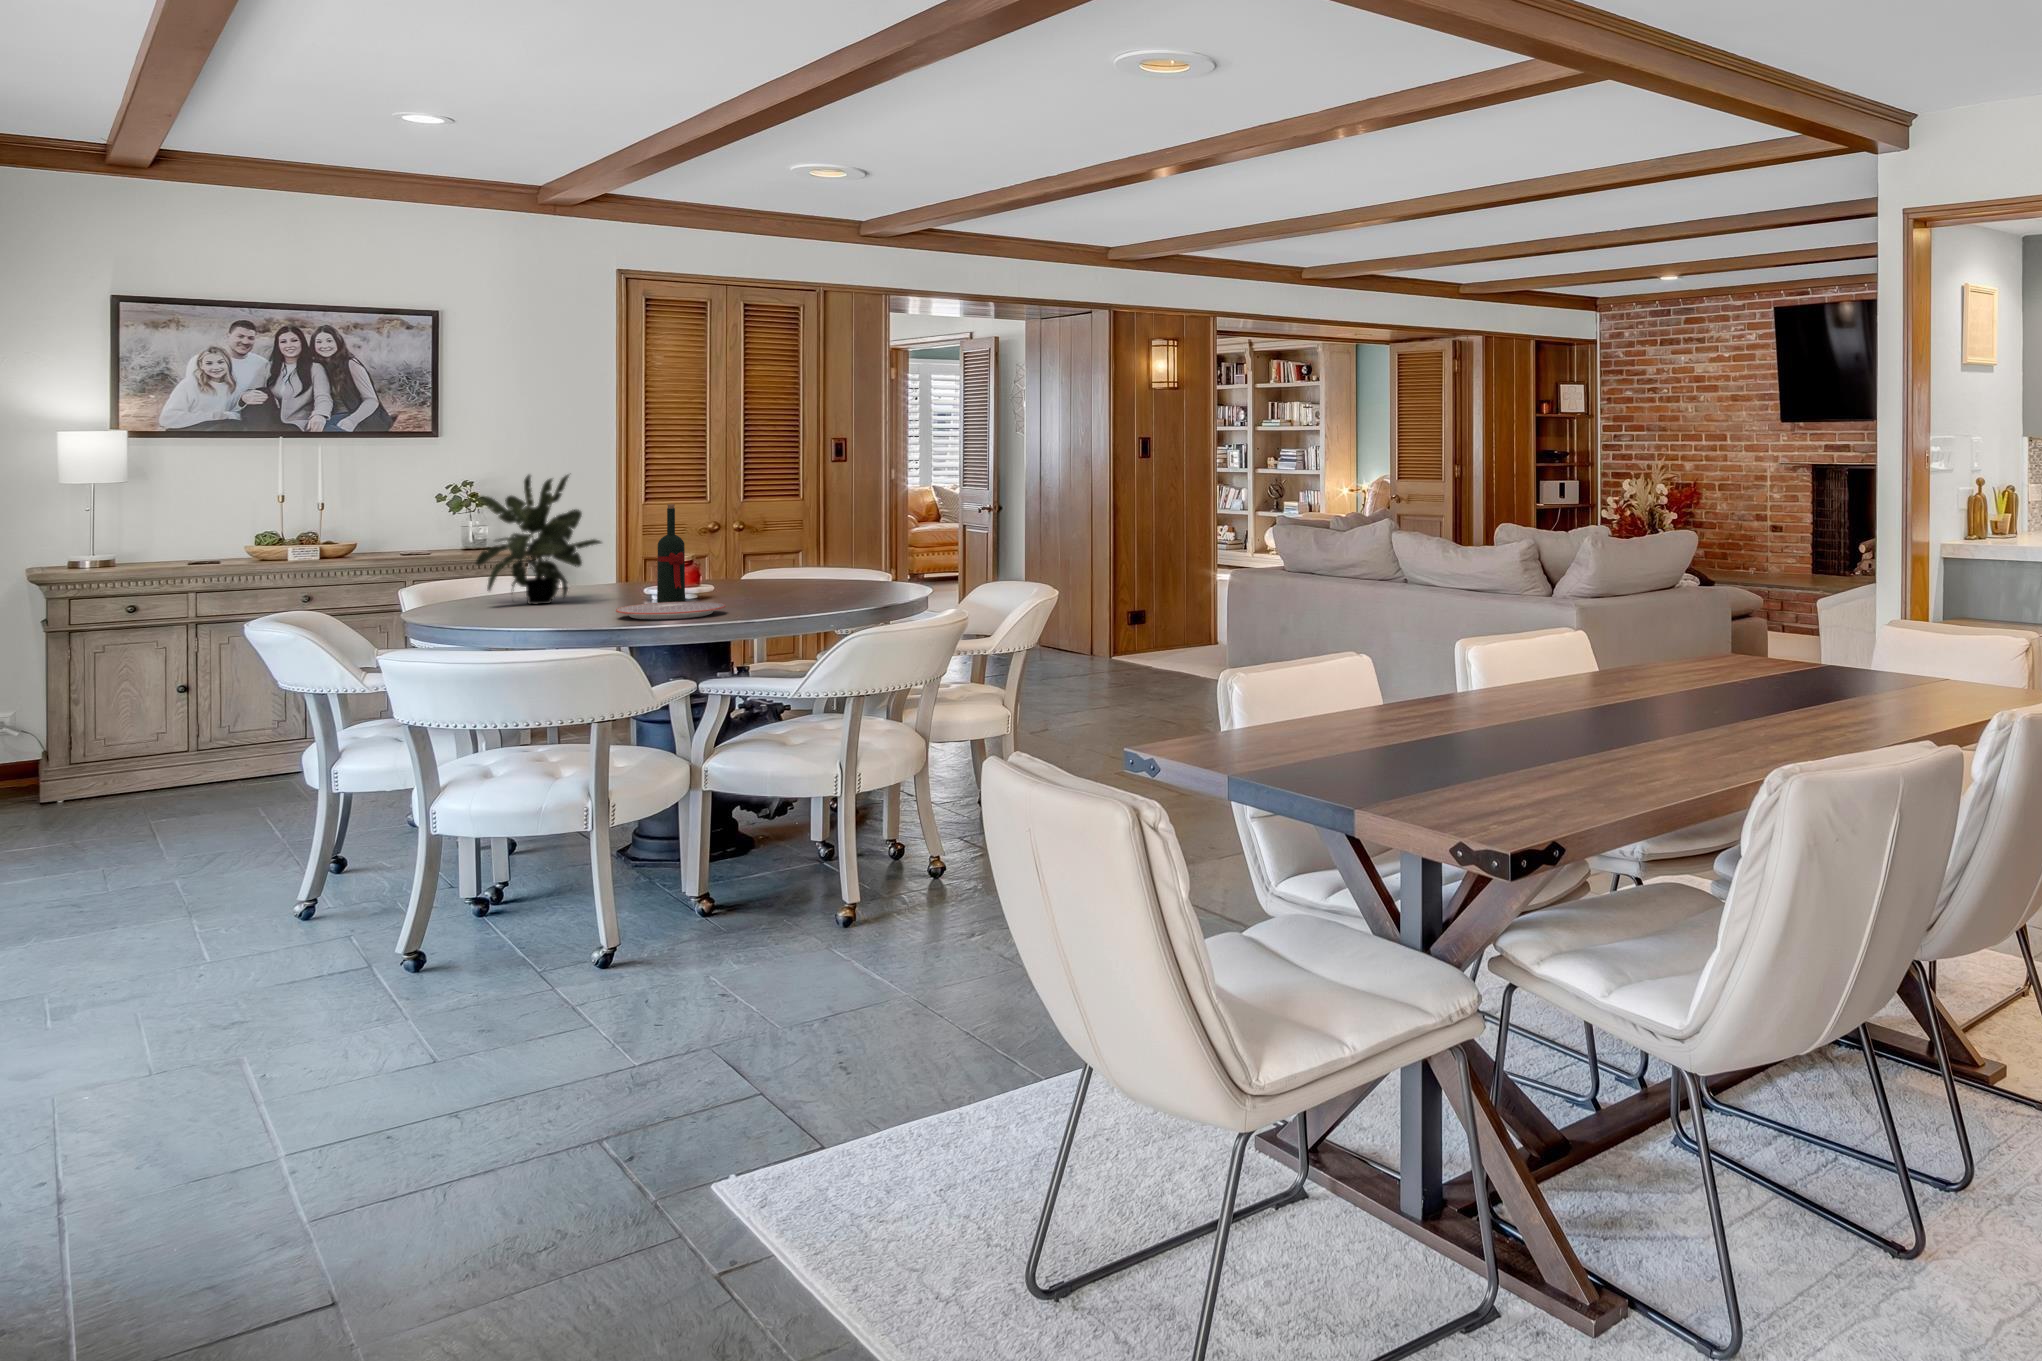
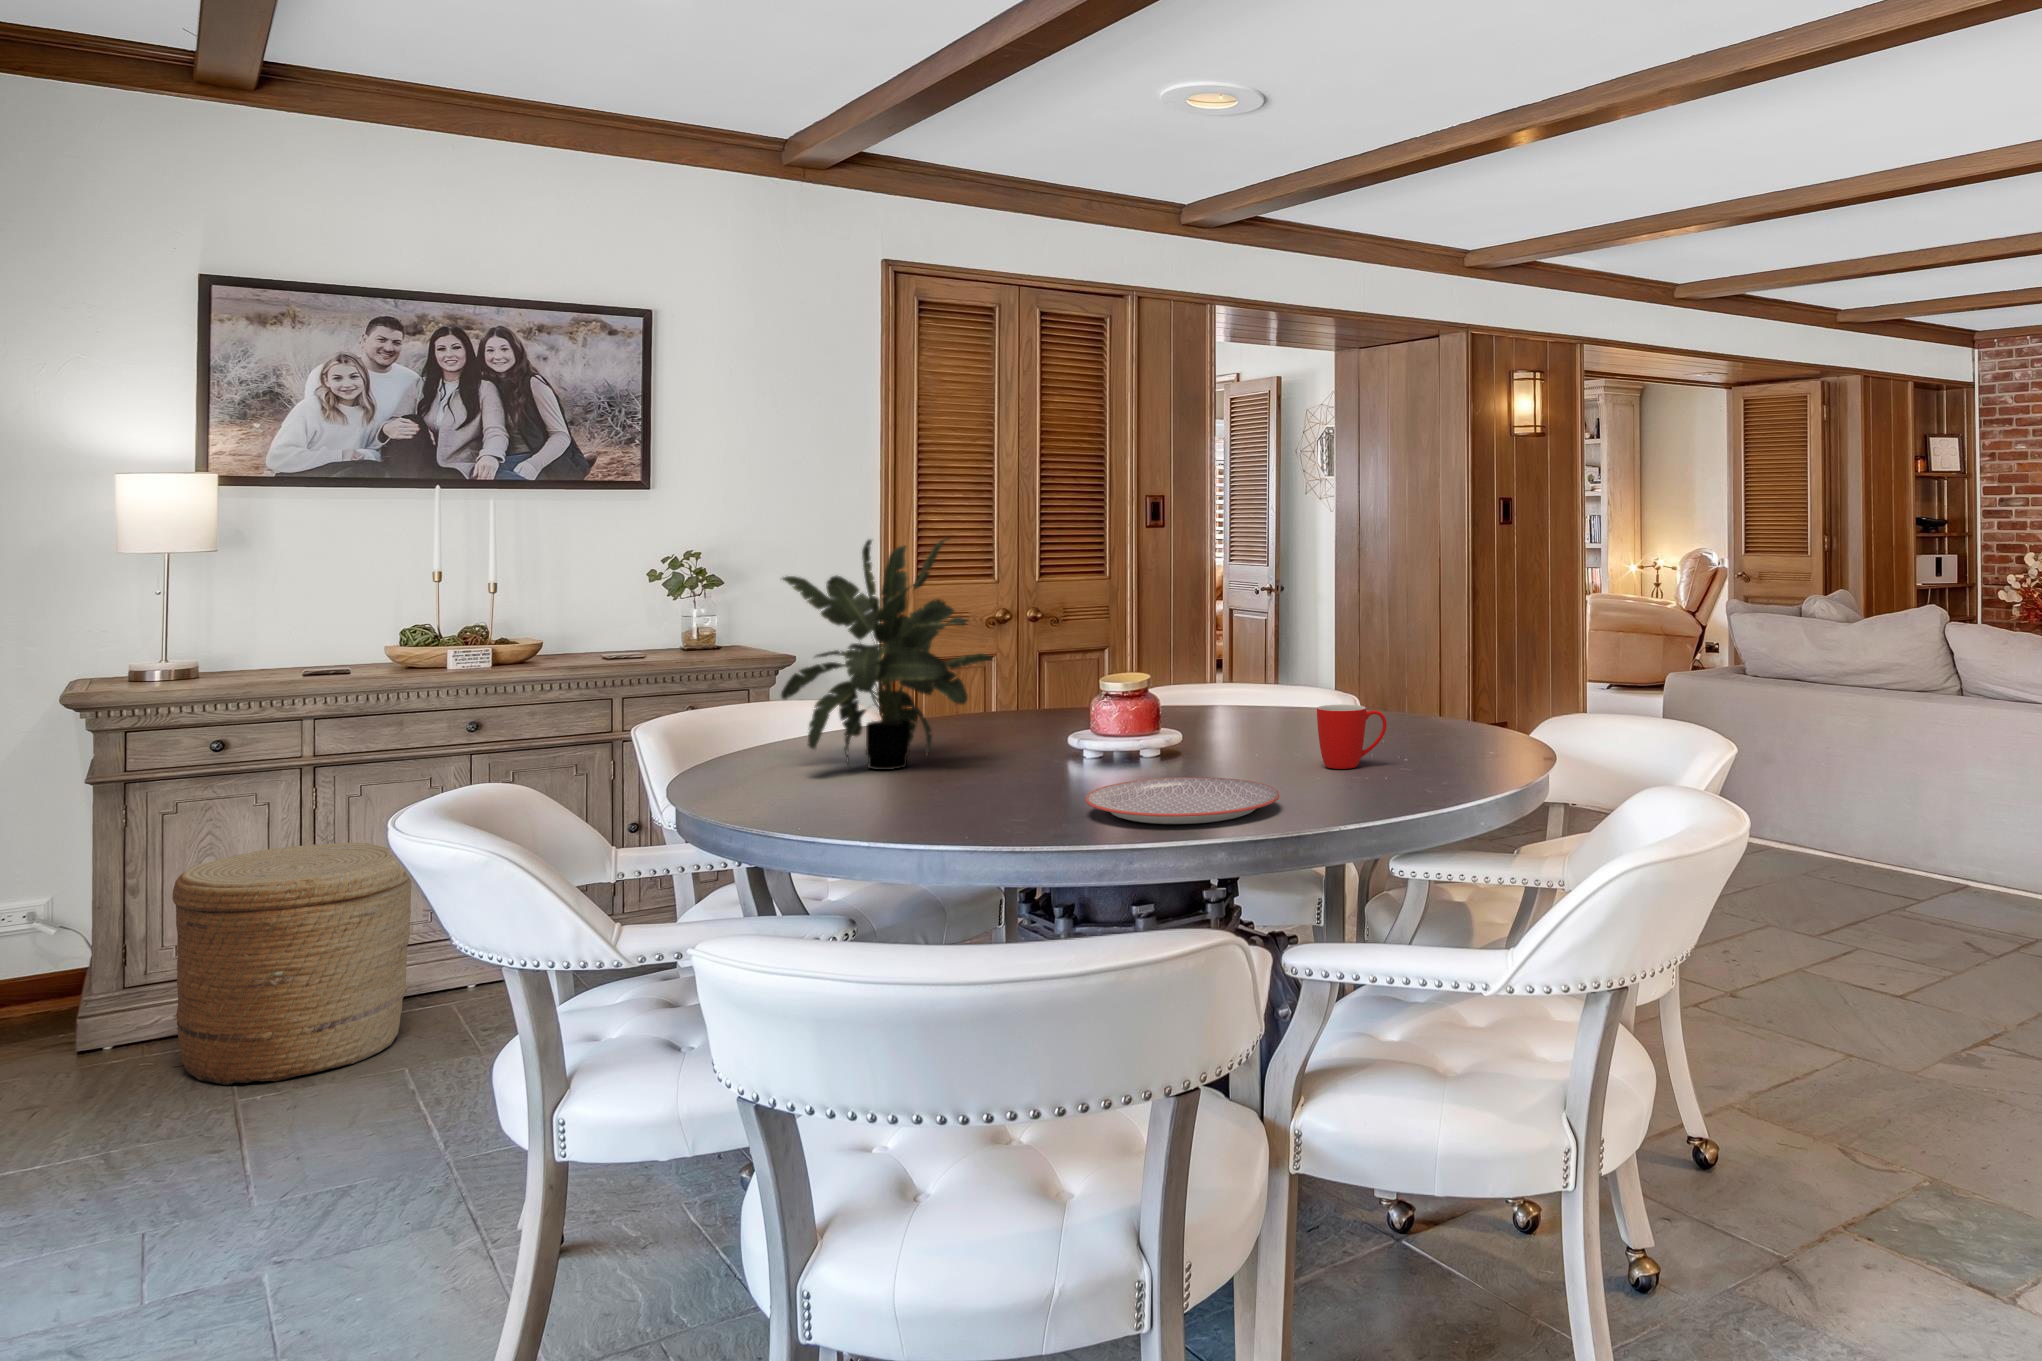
wine bottle: present [657,504,685,603] -> none [1092,592,1141,770]
mug: none [783,567,824,602] -> present [1317,705,1387,769]
woven basket: none [111,672,270,815] -> present [172,843,412,1085]

